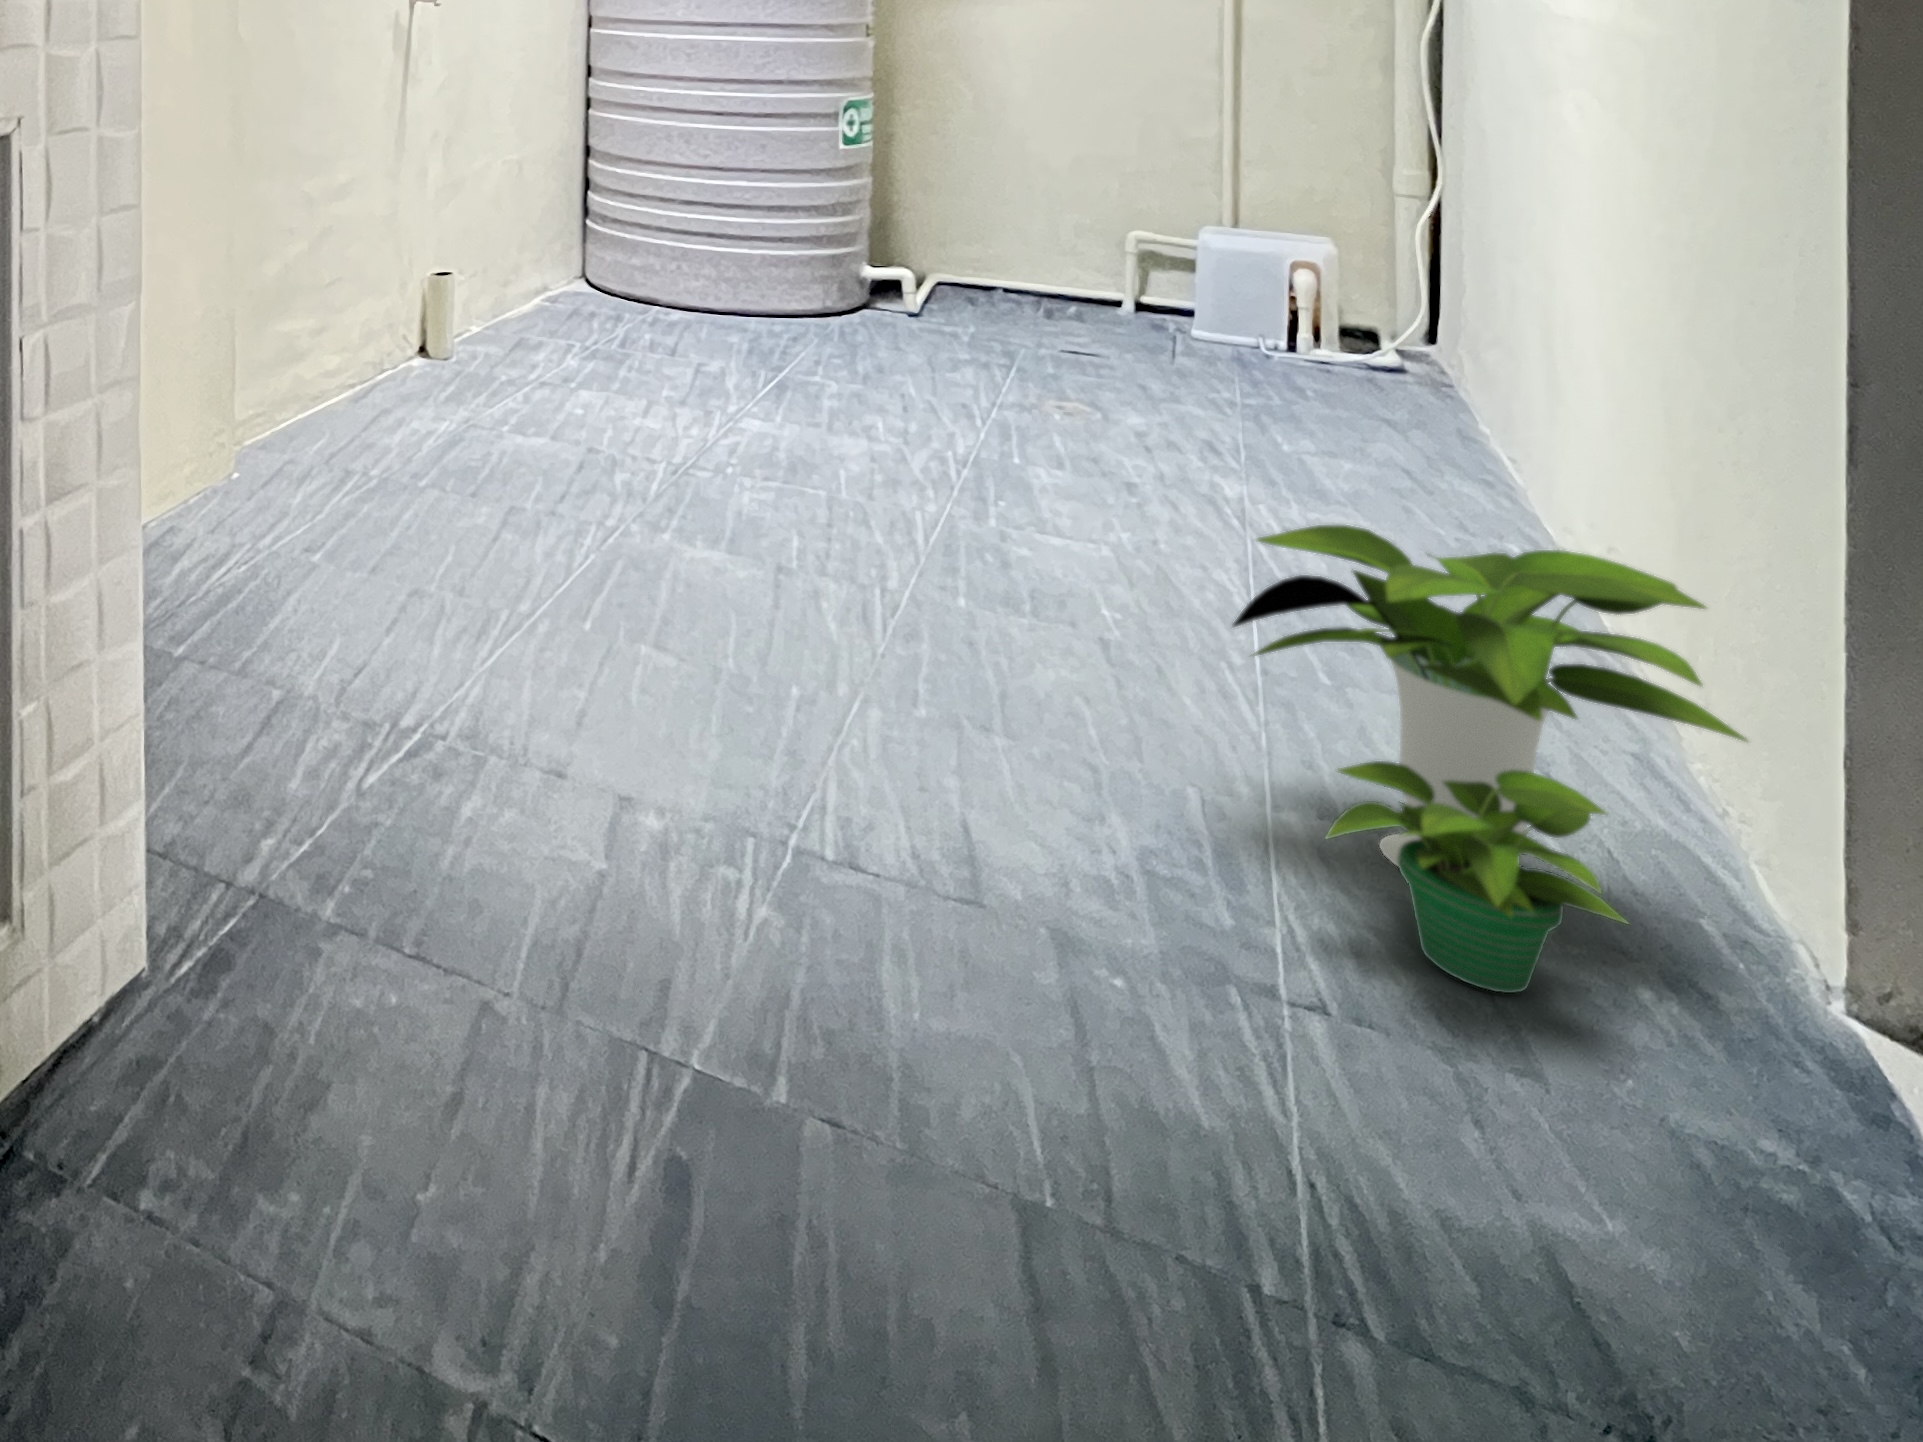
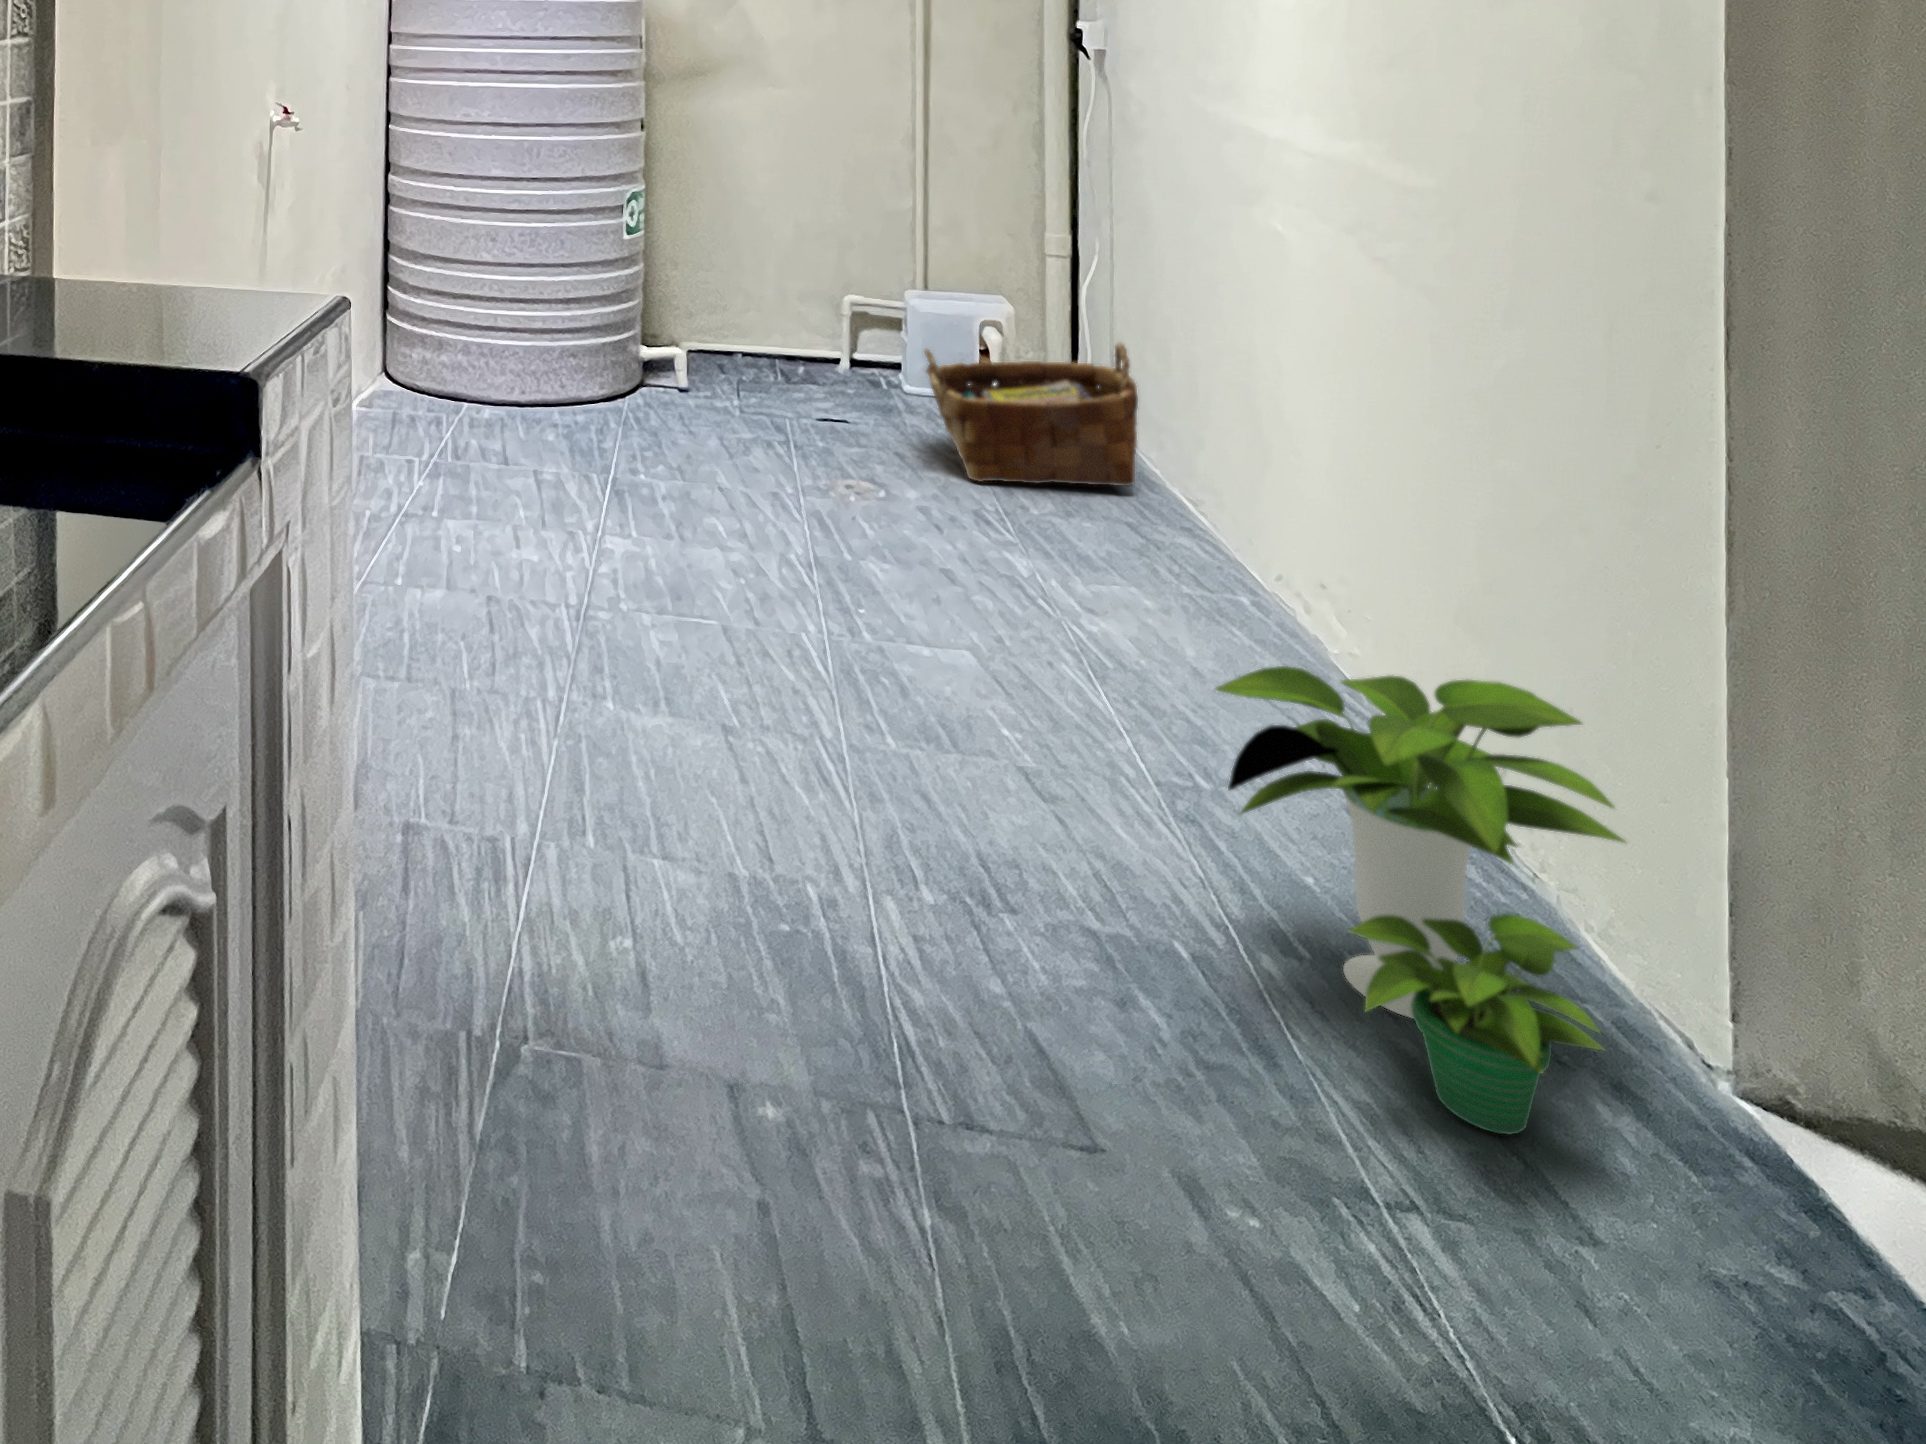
woven basket: none [1158,270,1435,432] -> present [924,342,1138,486]

